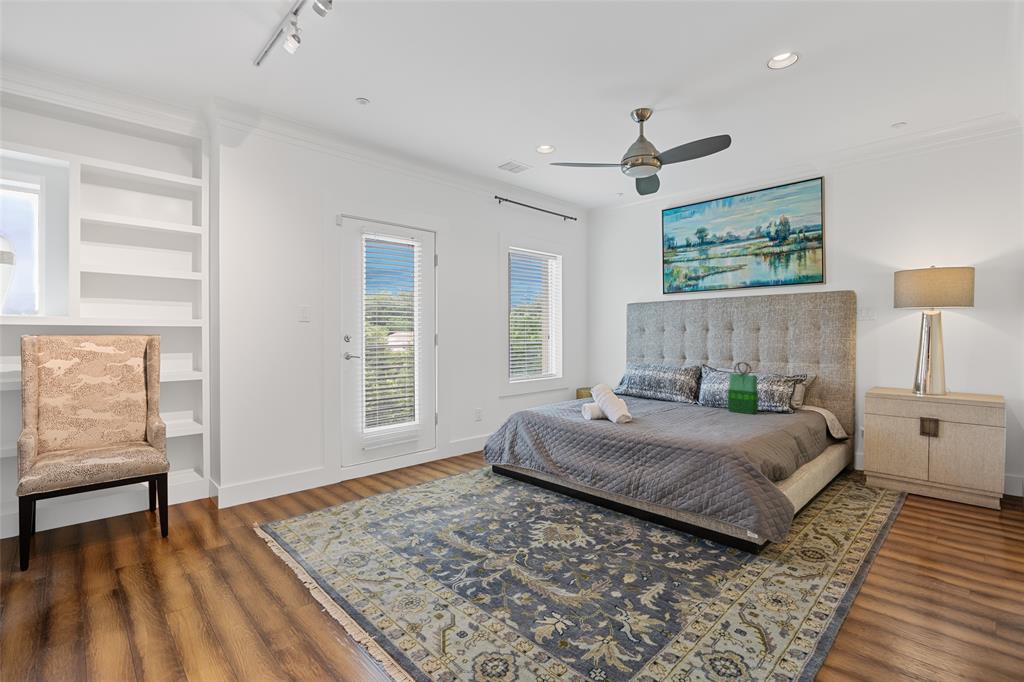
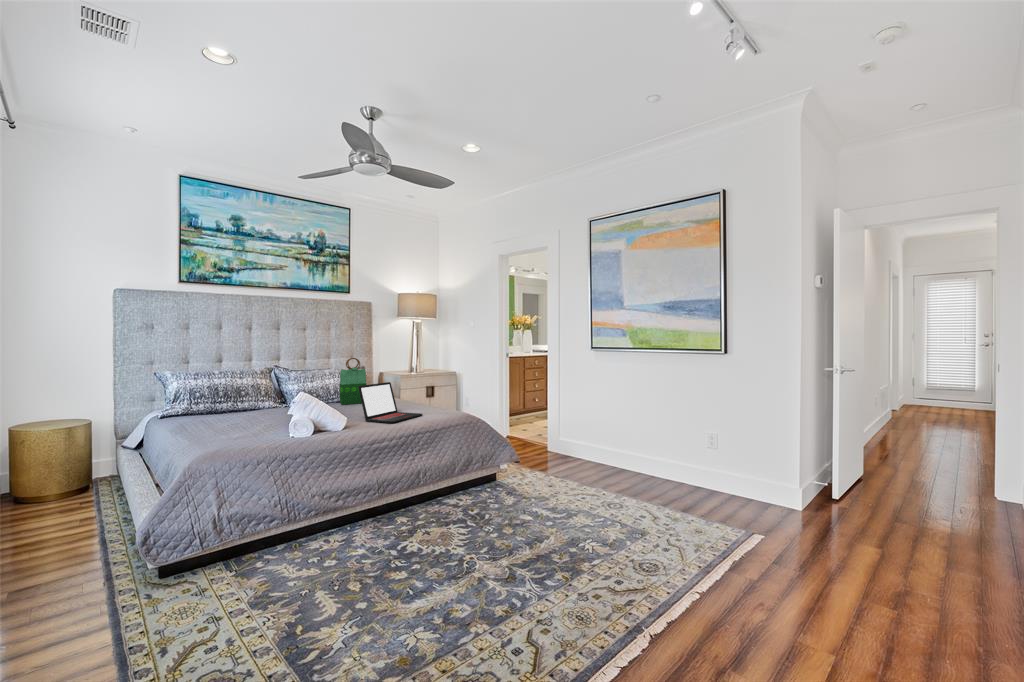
laptop: none [646,388,702,432] -> present [358,382,423,423]

